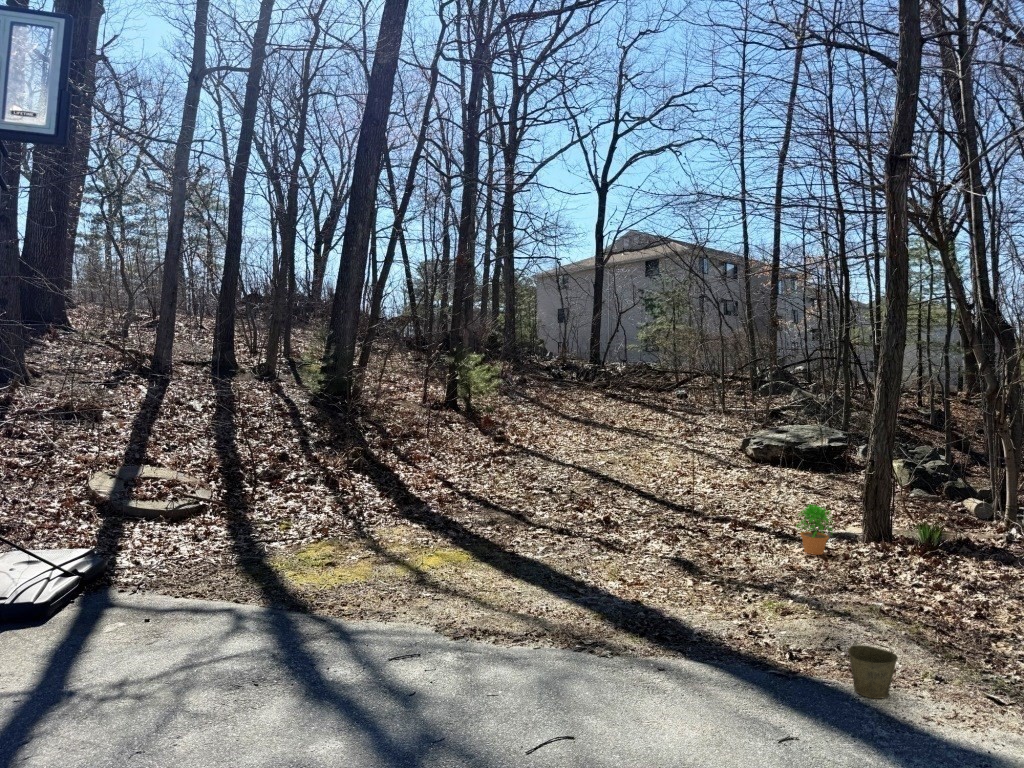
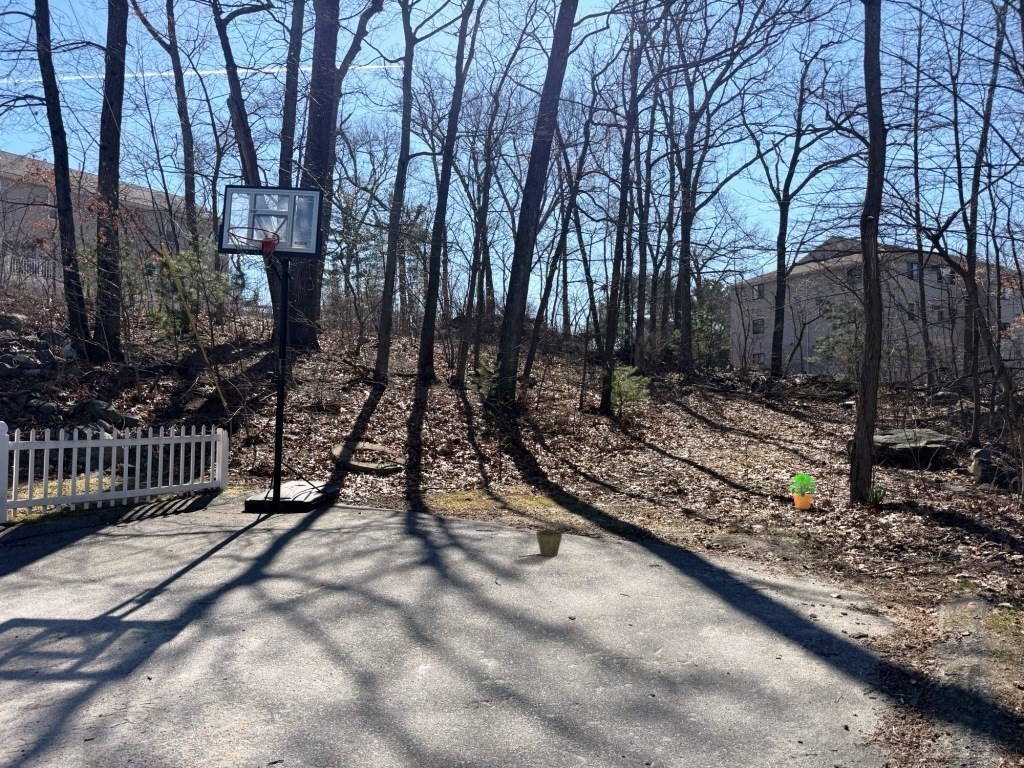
bucket: present [848,645,898,699] -> present [536,529,563,556]

